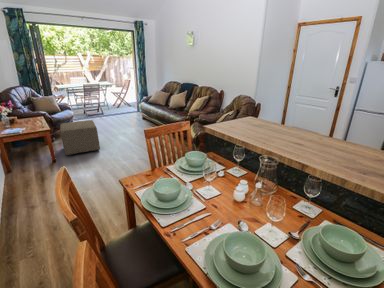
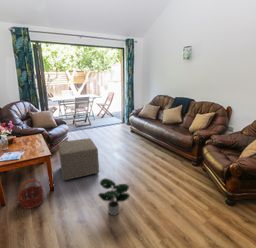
potted plant: none [90,147,117,175] -> present [98,178,130,215]
basket: none [20,150,46,174] -> present [17,179,44,209]

